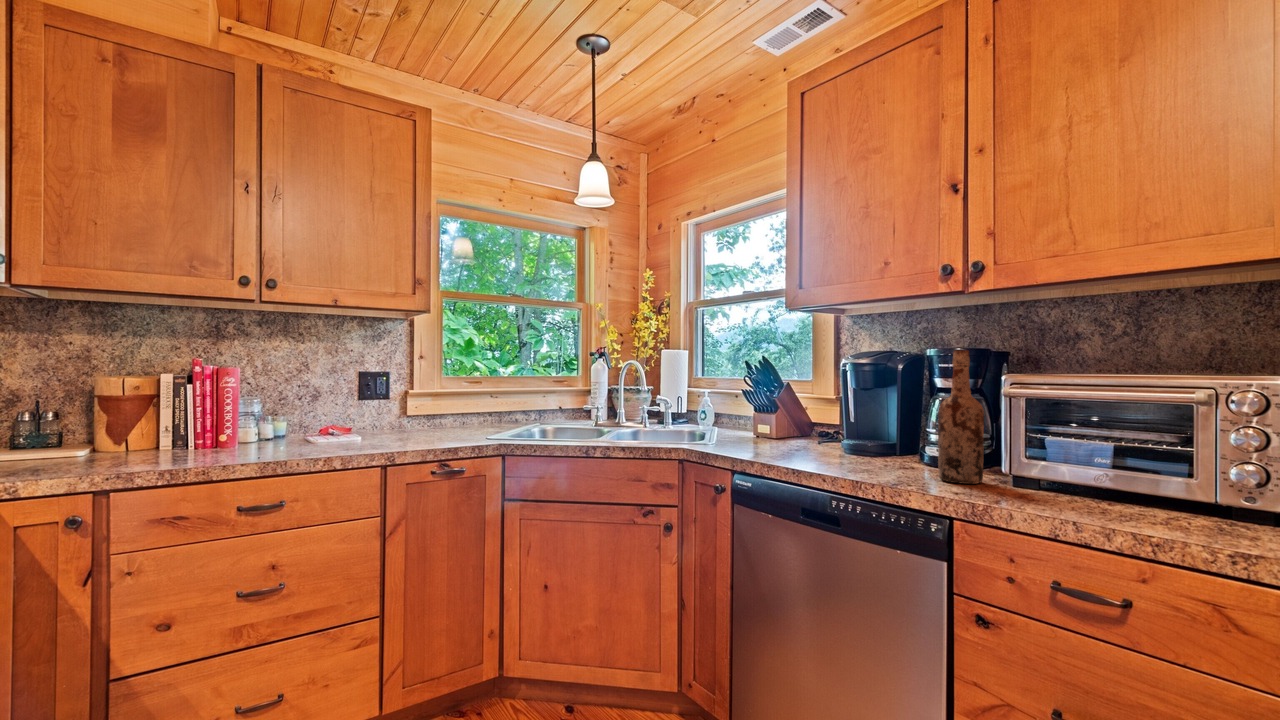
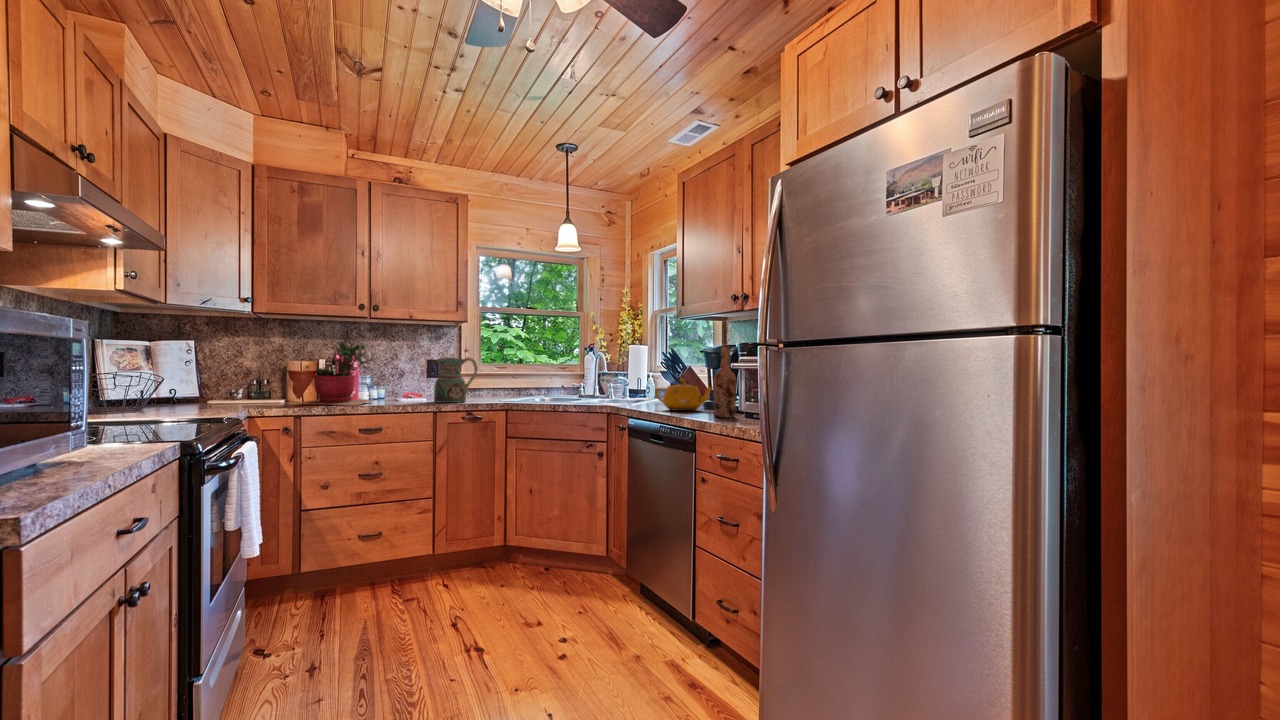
succulent plant: none [107,333,270,464] -> present [303,337,372,405]
ceramic pitcher: none [377,369,452,446] -> present [434,357,478,403]
teapot: none [774,406,884,460] -> present [655,379,713,411]

